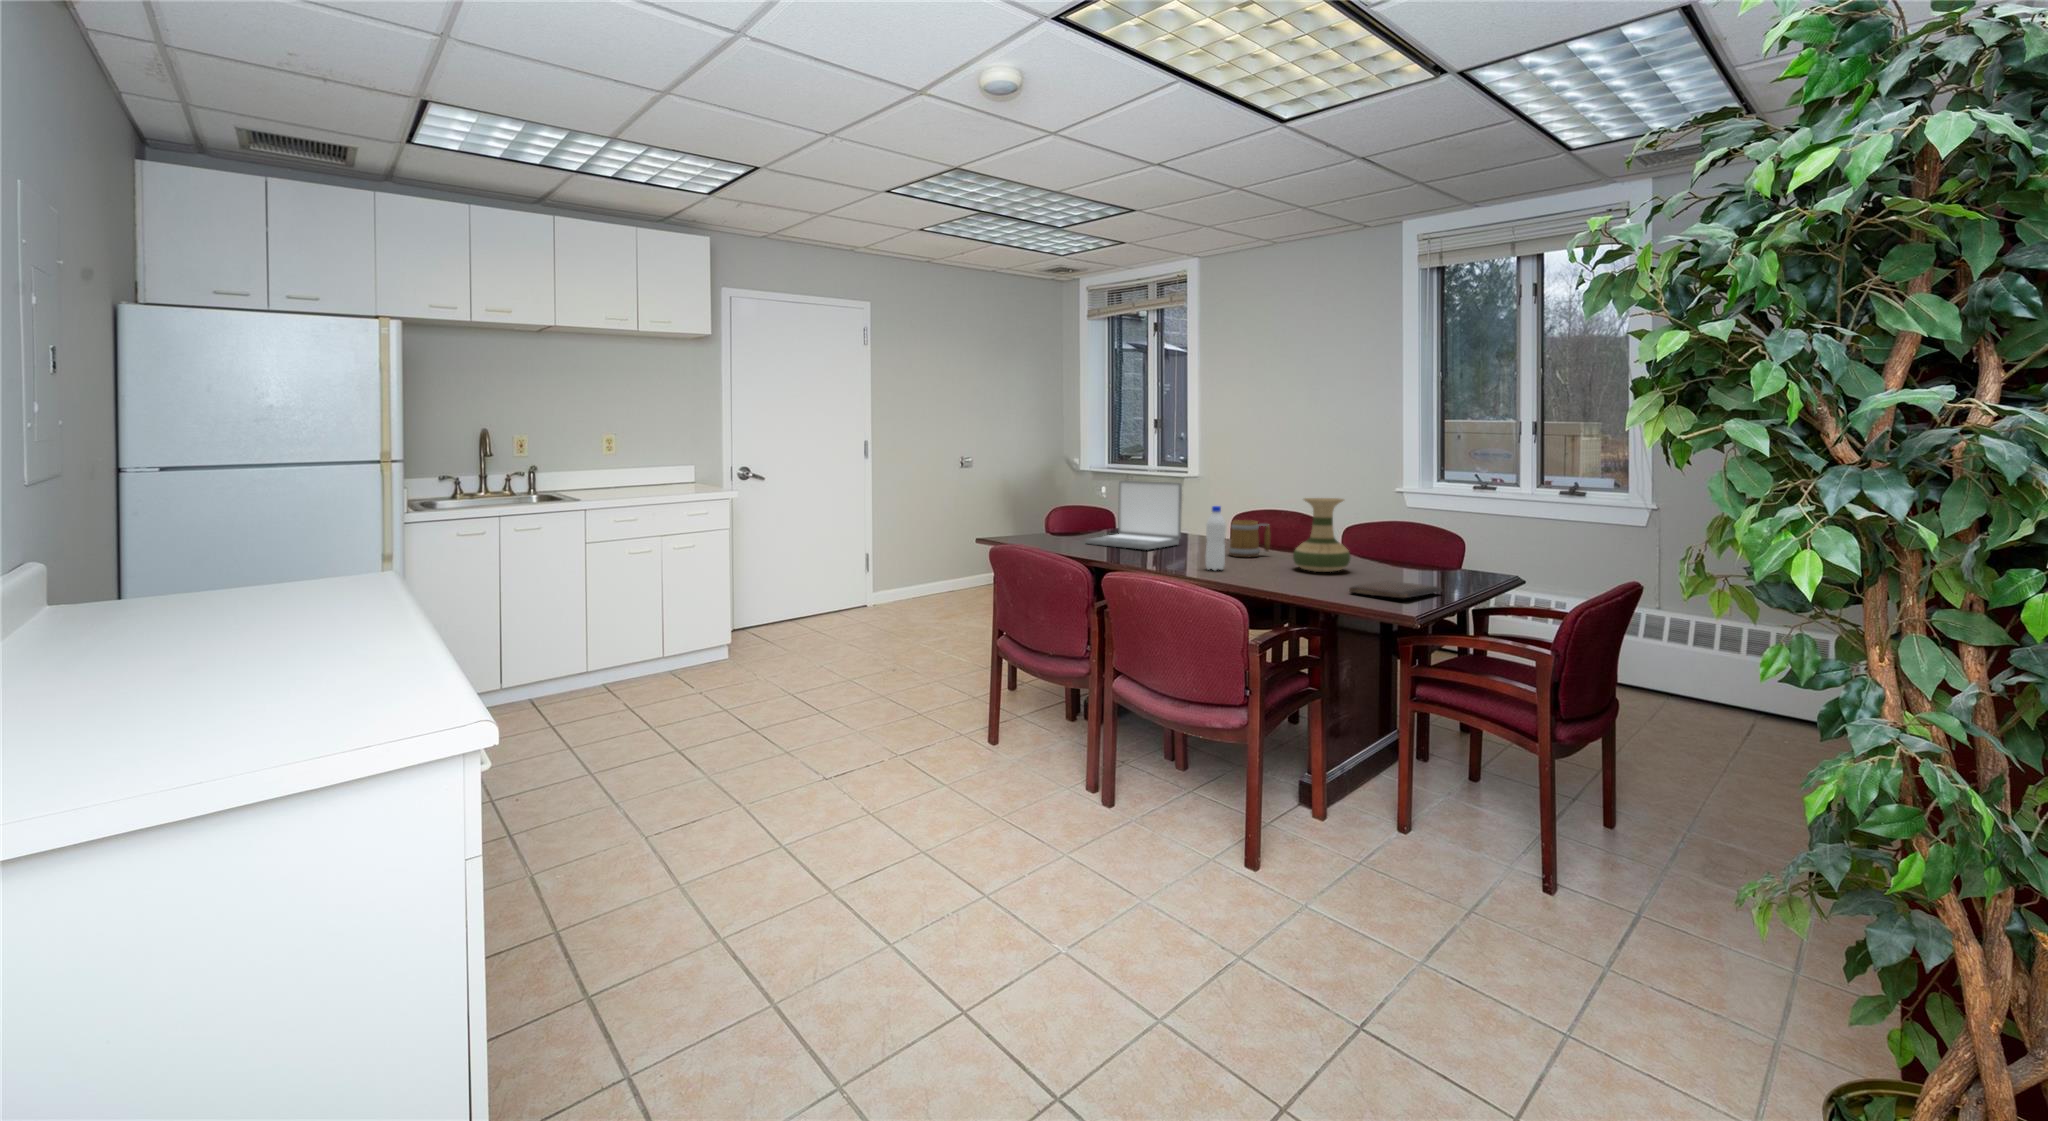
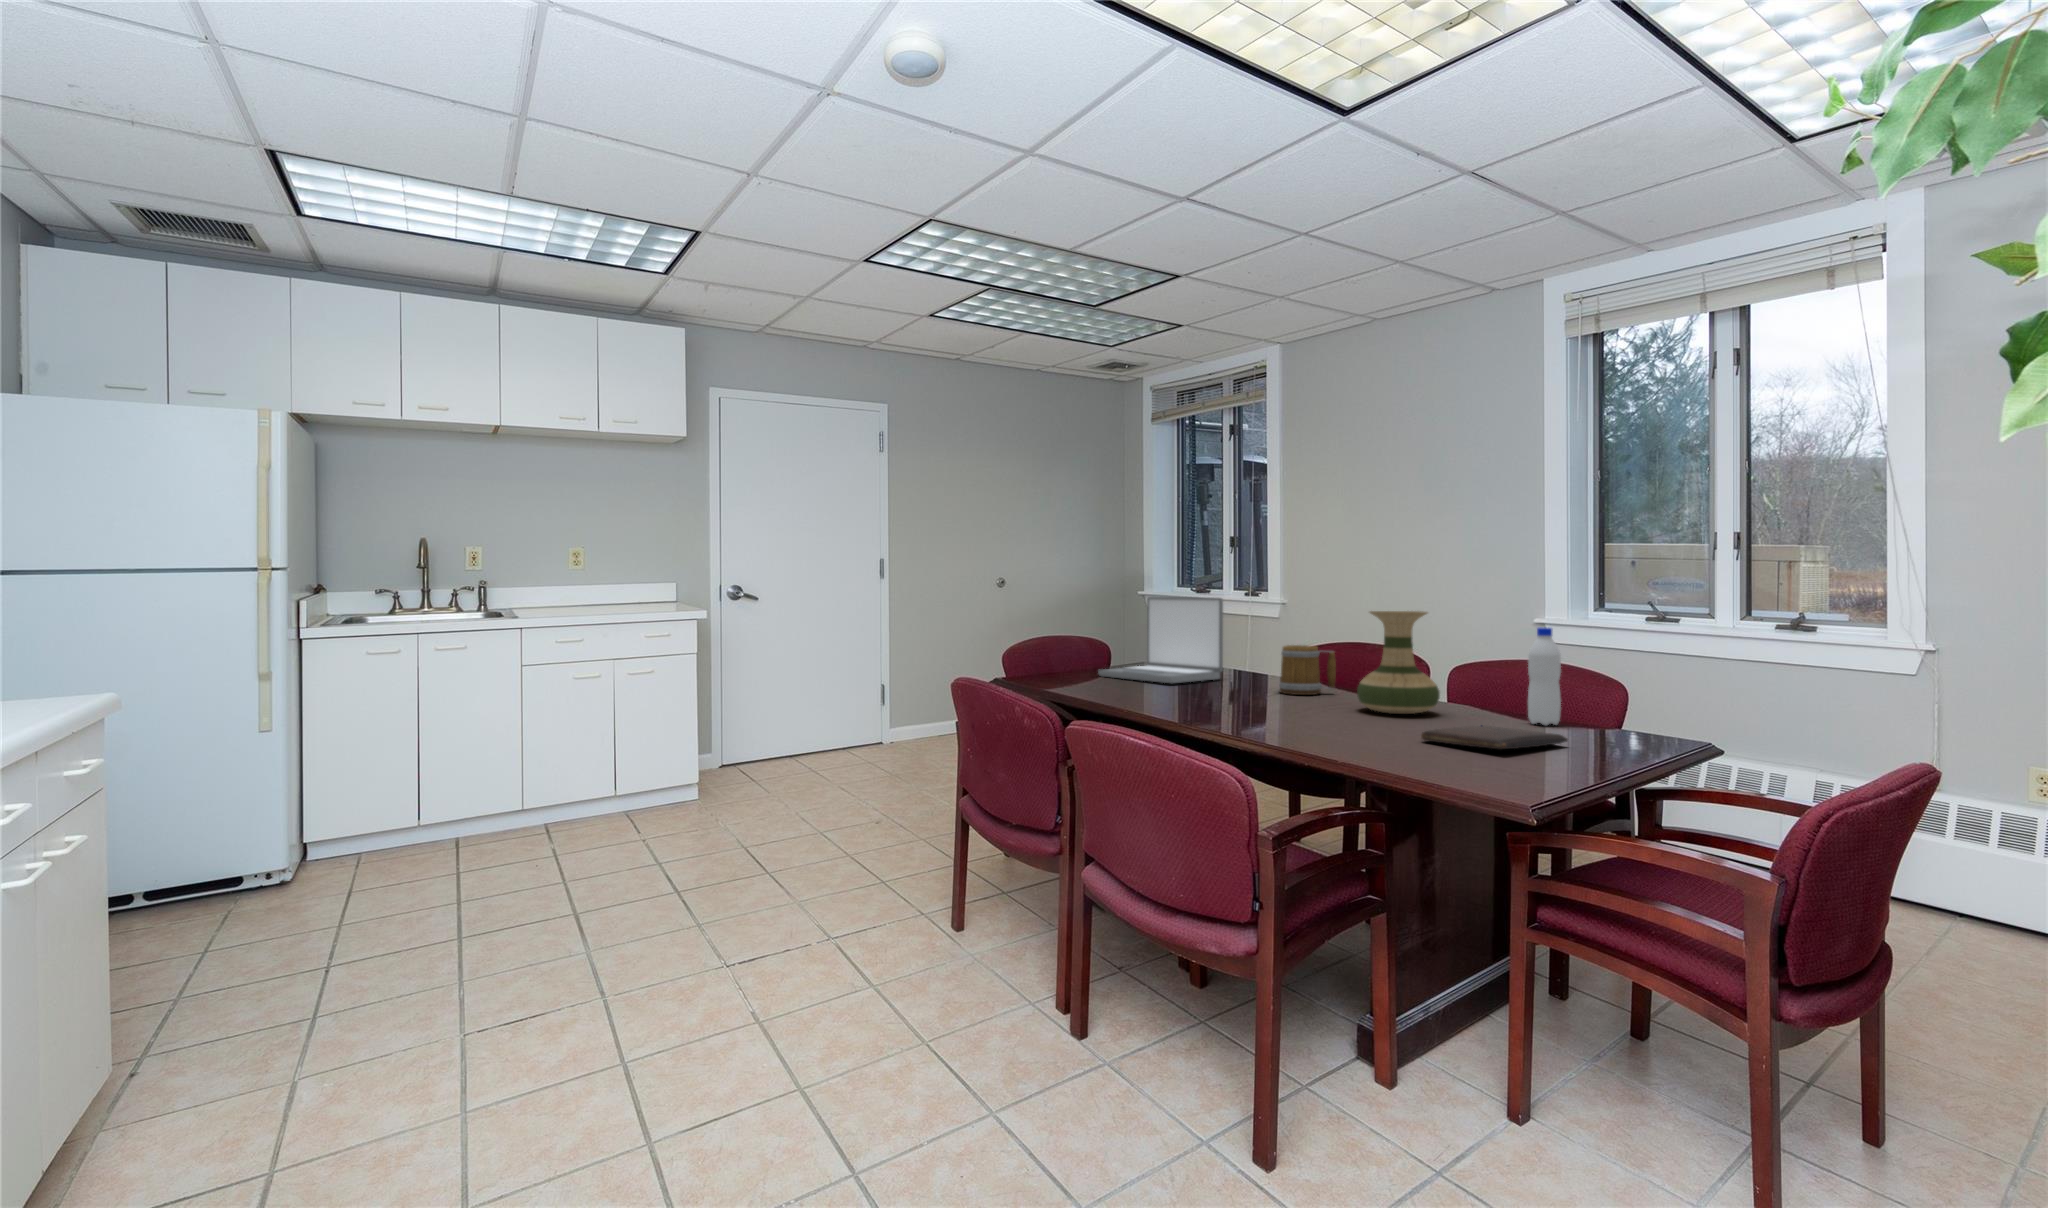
water bottle: present [1205,506,1226,570] -> present [1528,628,1561,725]

